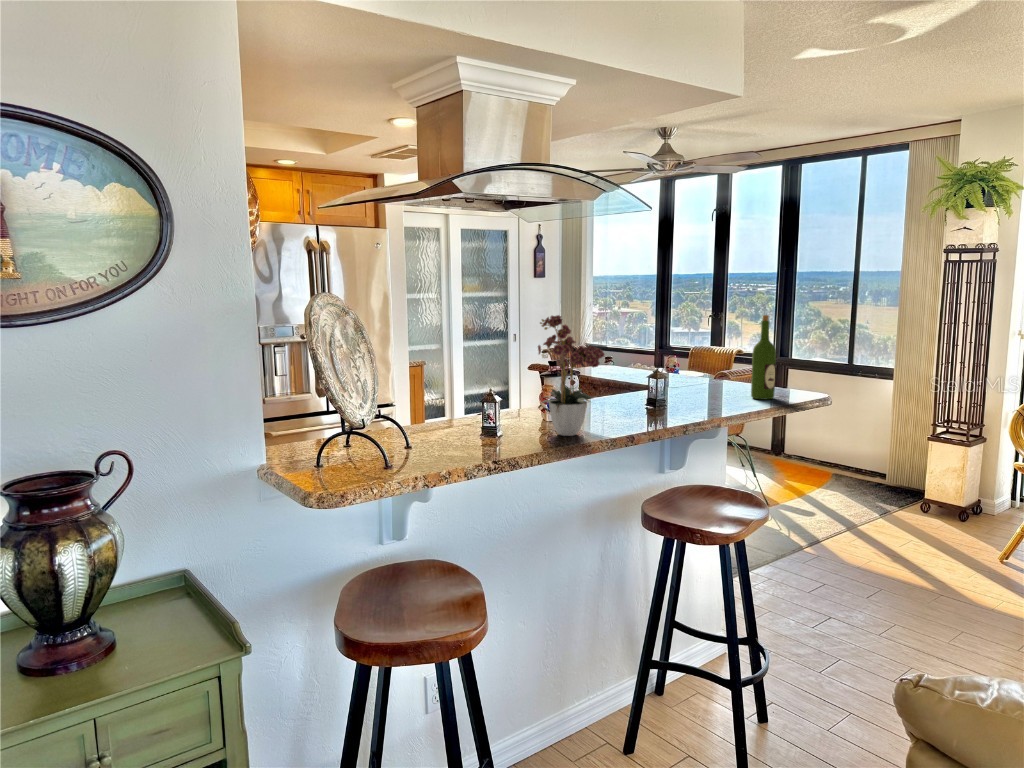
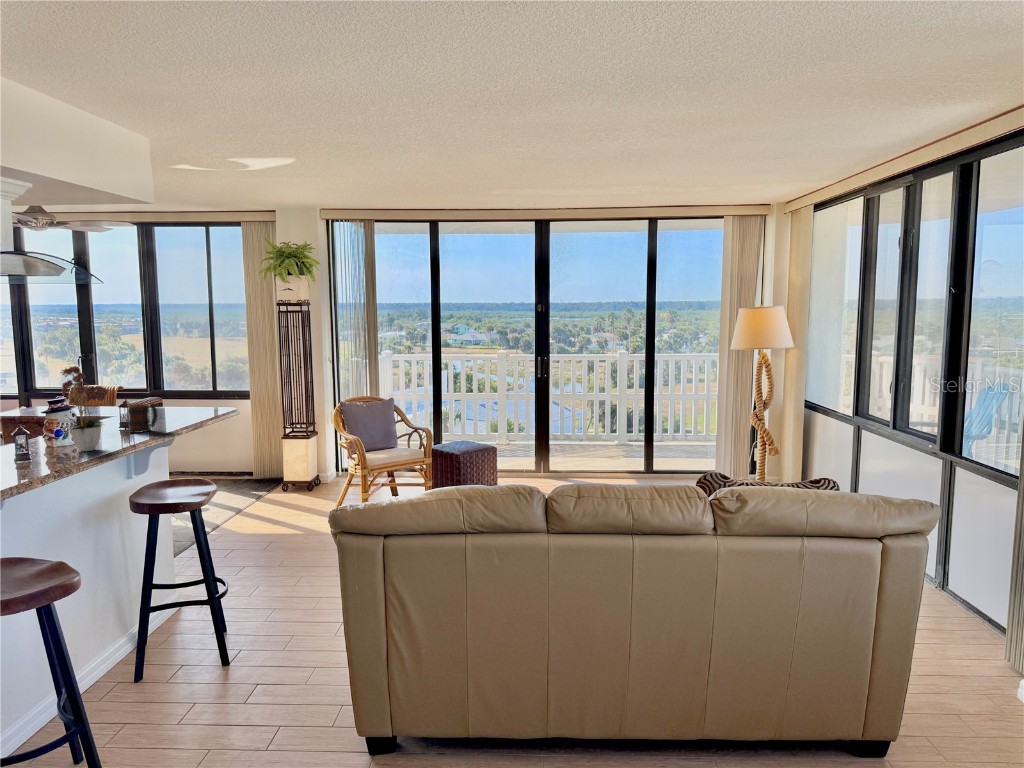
wine bottle: present [751,315,776,399] -> none [186,357,204,415]
mug: none [649,376,687,417] -> present [128,403,158,433]

